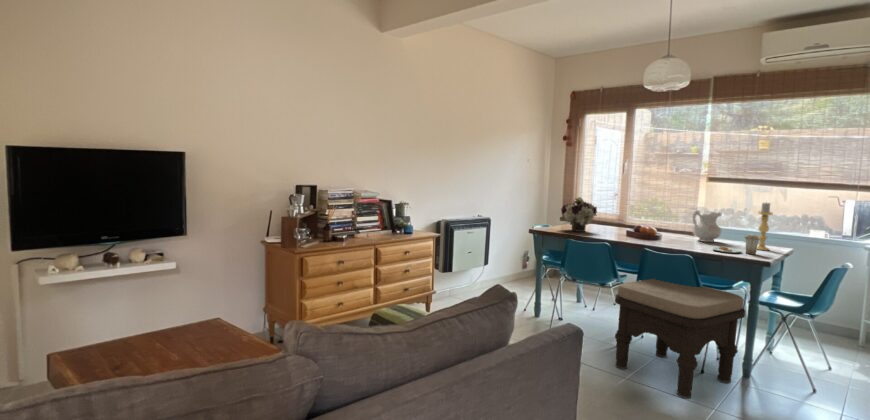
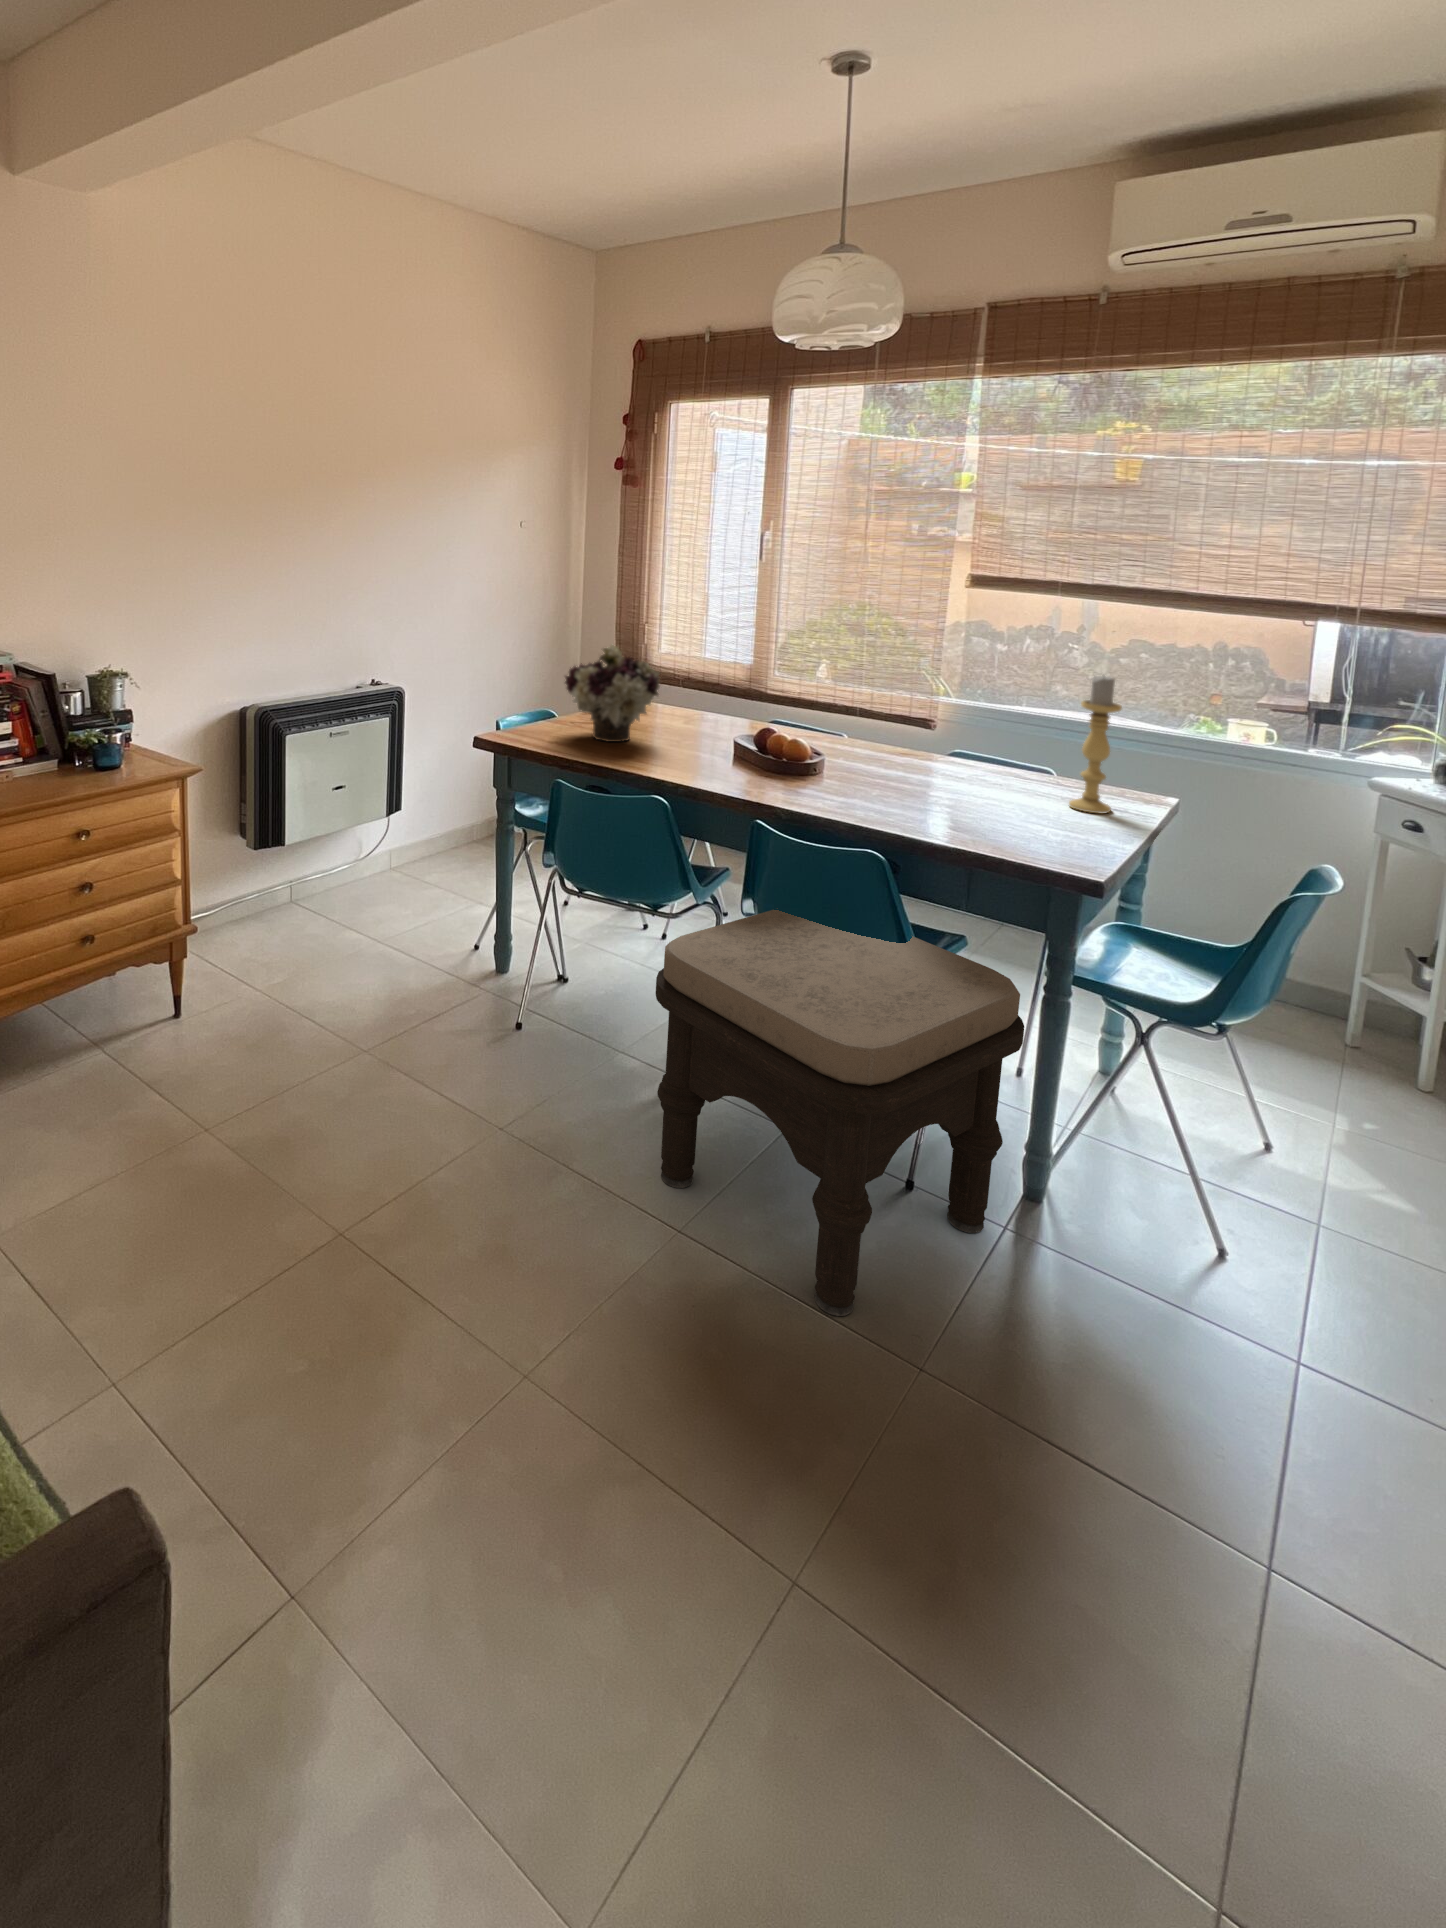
ceramic pitcher: present [693,211,721,242] -> none [909,688,988,778]
plate: present [712,234,760,255] -> none [947,776,1080,838]

